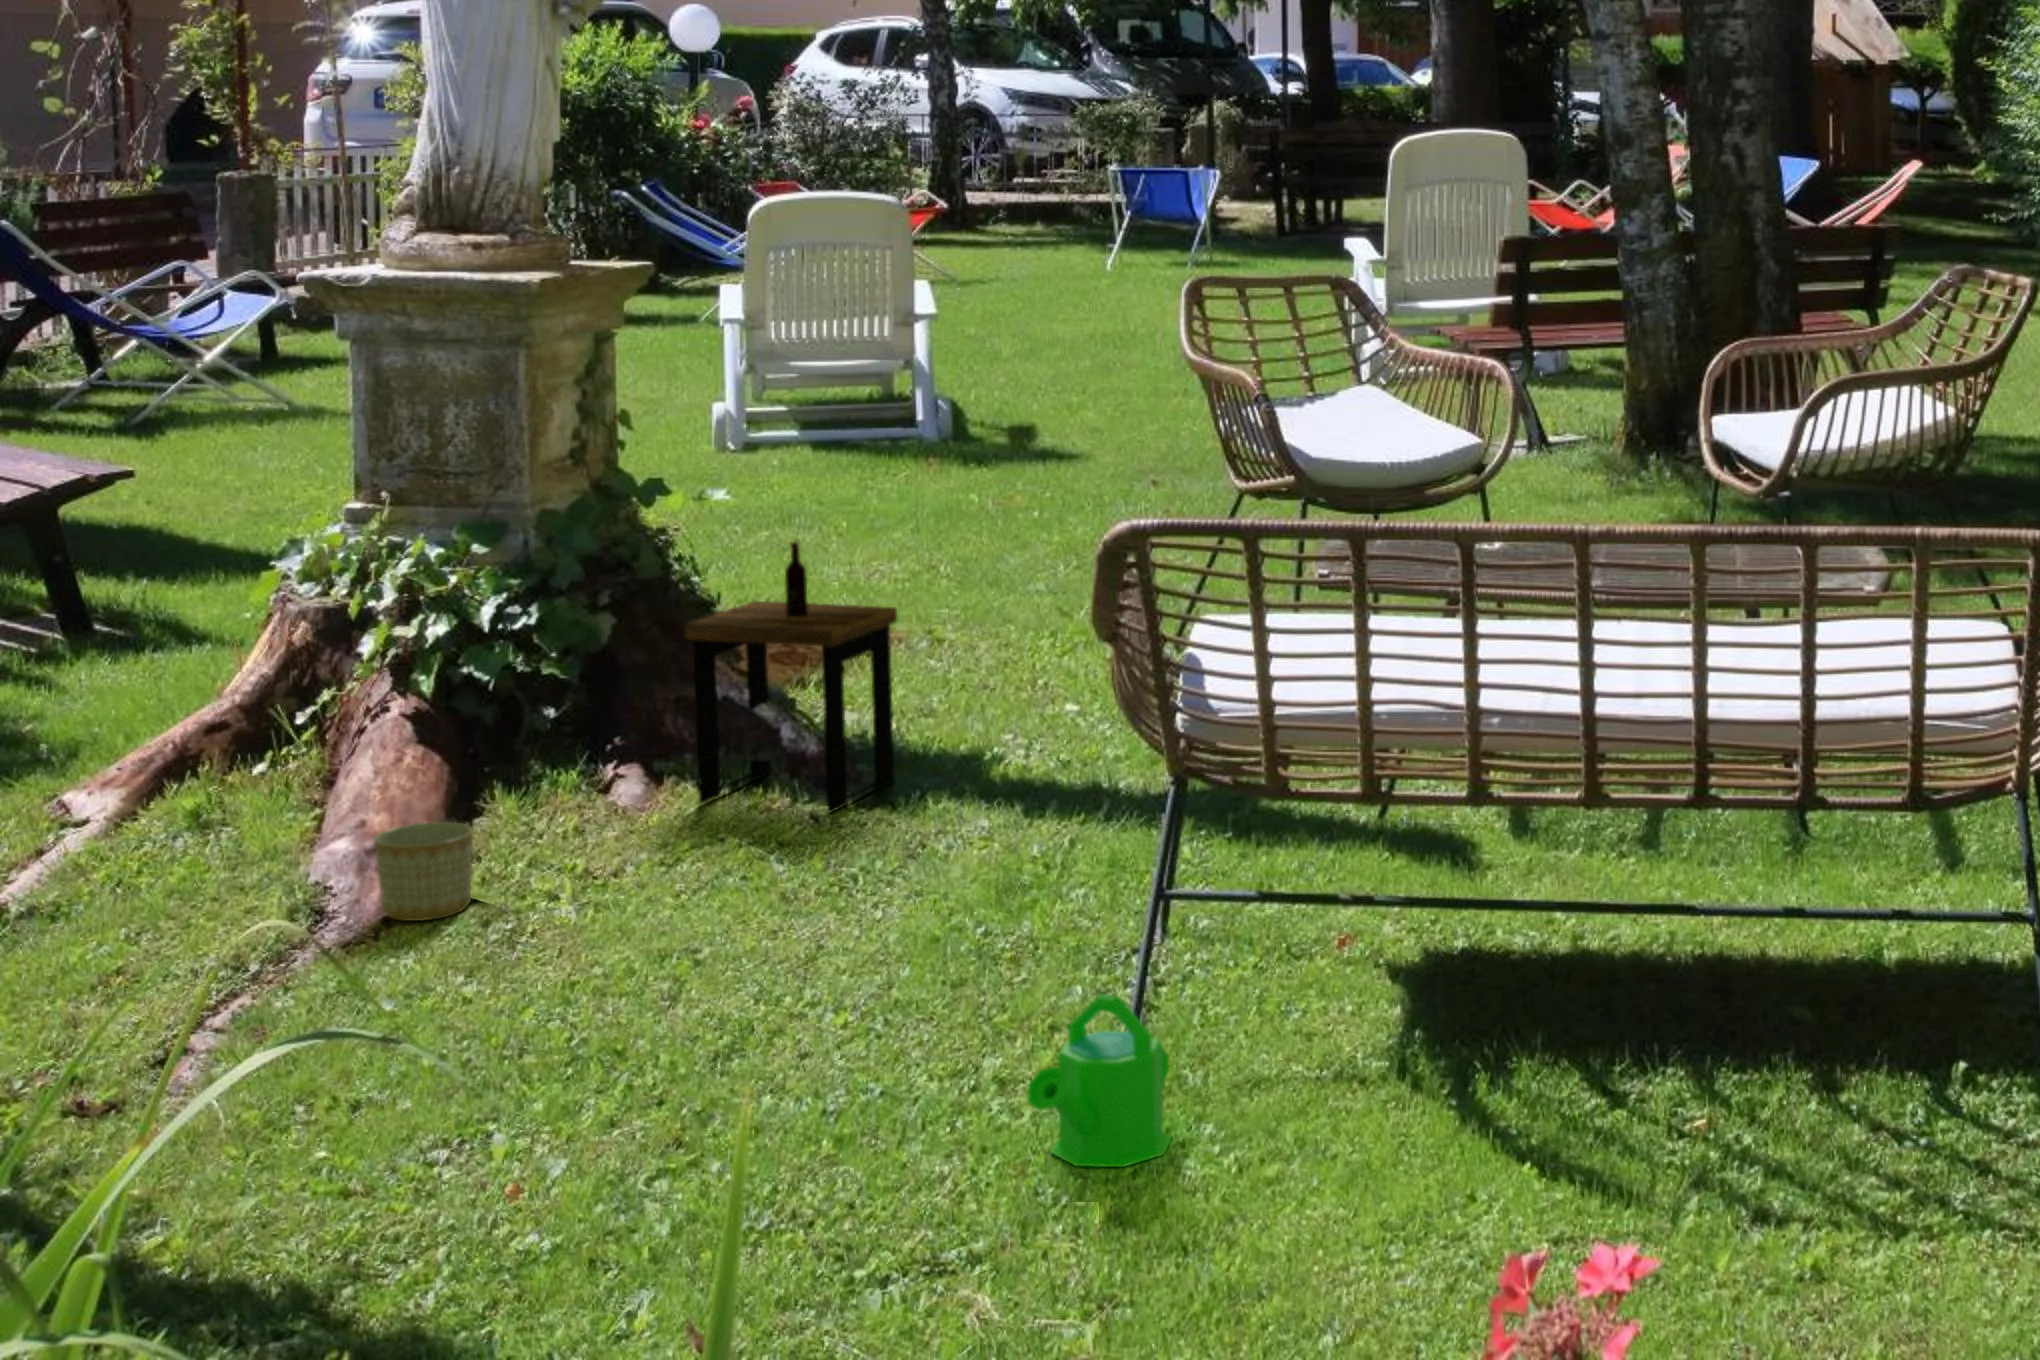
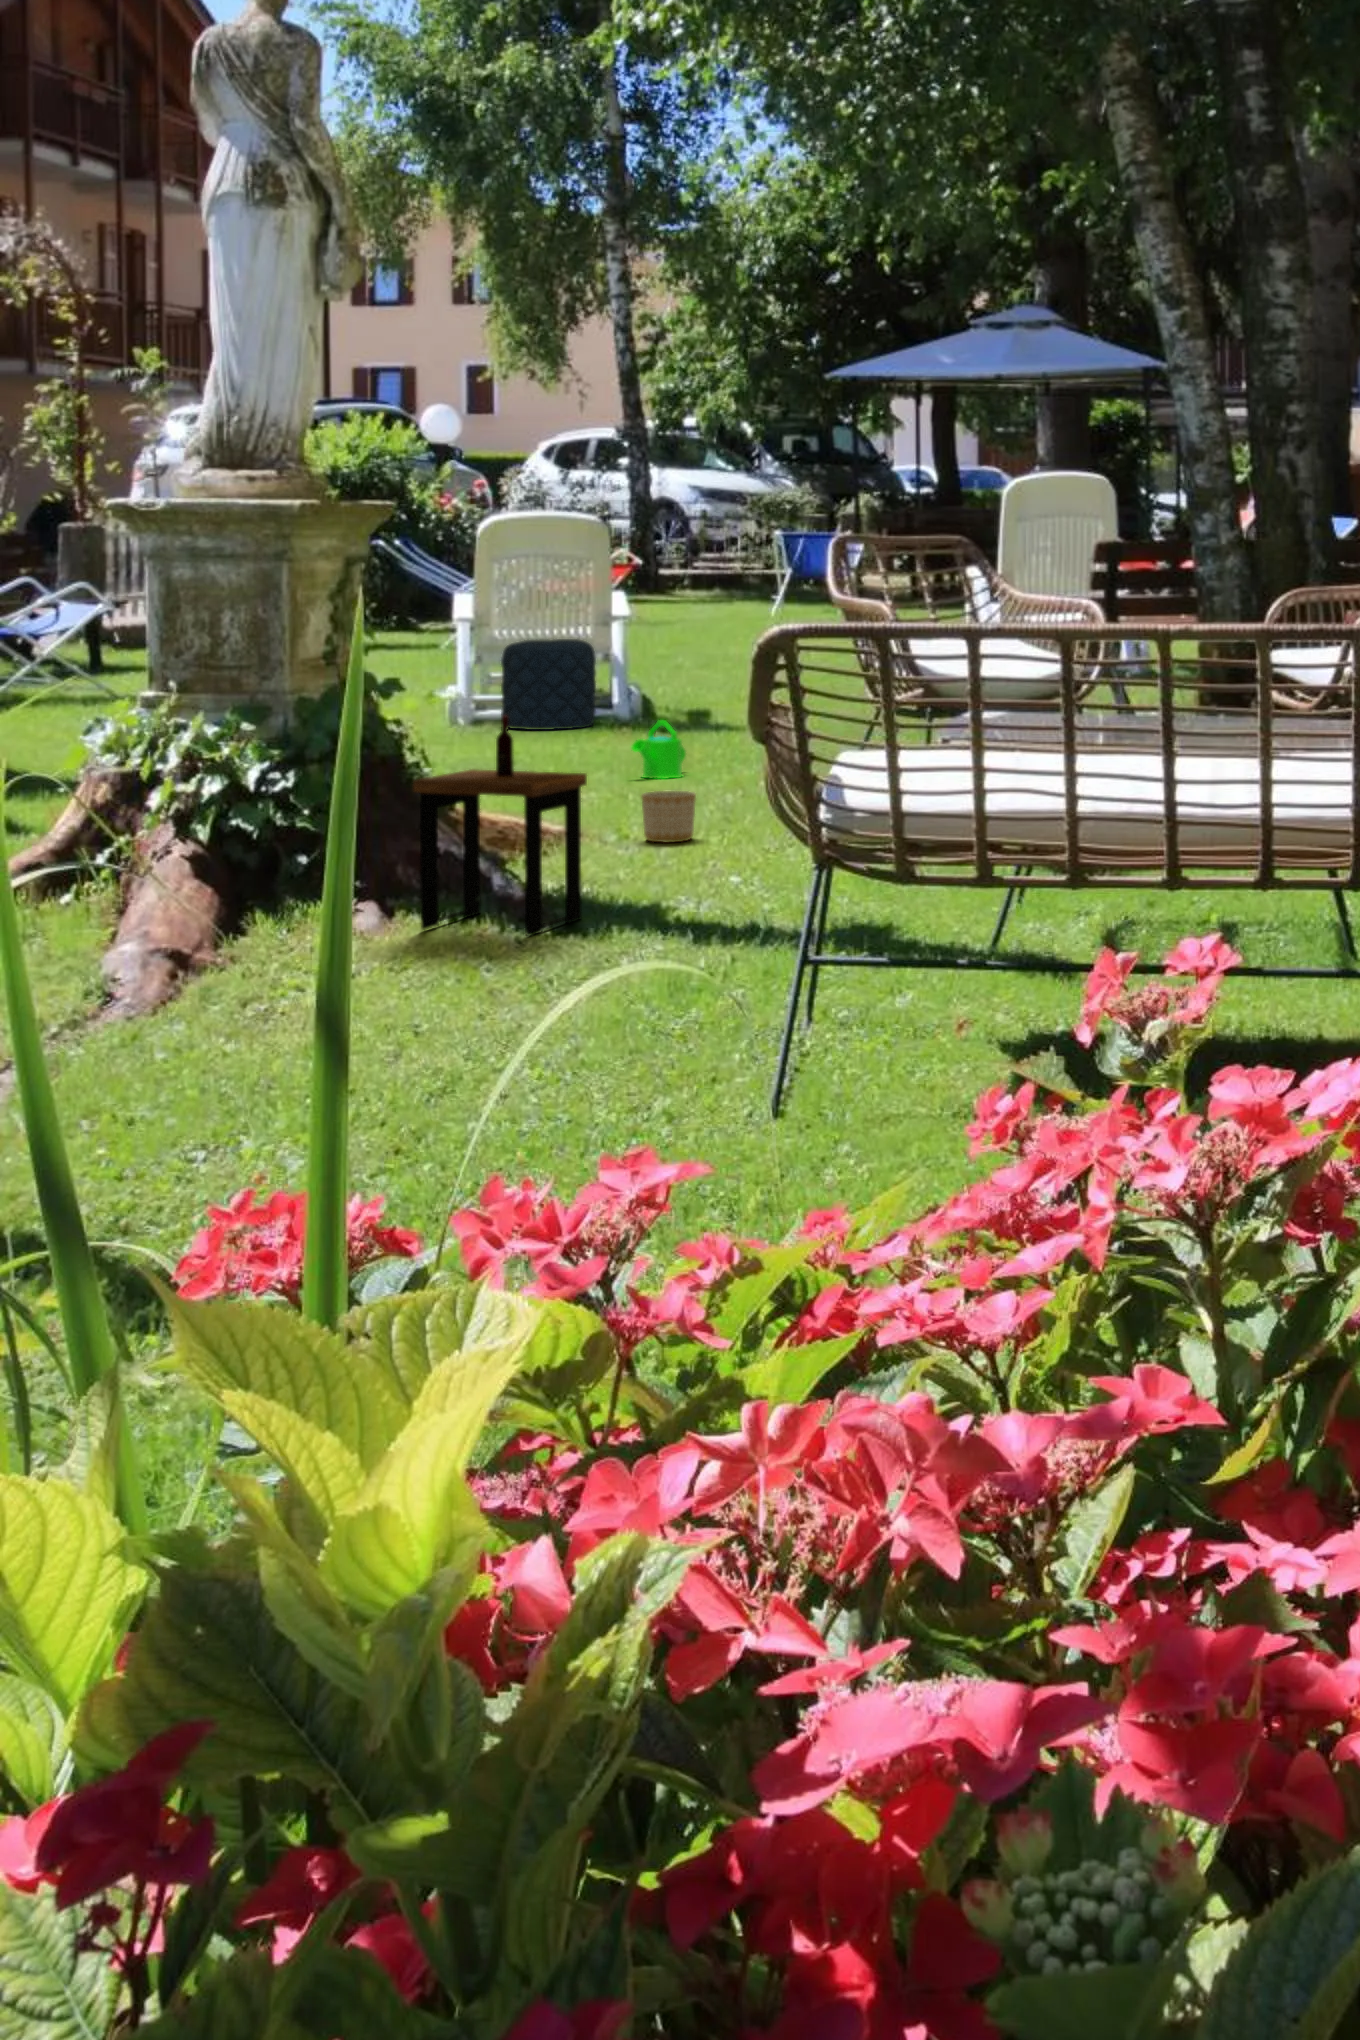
pouf: none [785,343,900,455] -> present [501,639,596,730]
planter: present [374,822,473,921] -> present [642,791,696,842]
watering can: present [1027,994,1172,1167] -> present [632,720,686,779]

